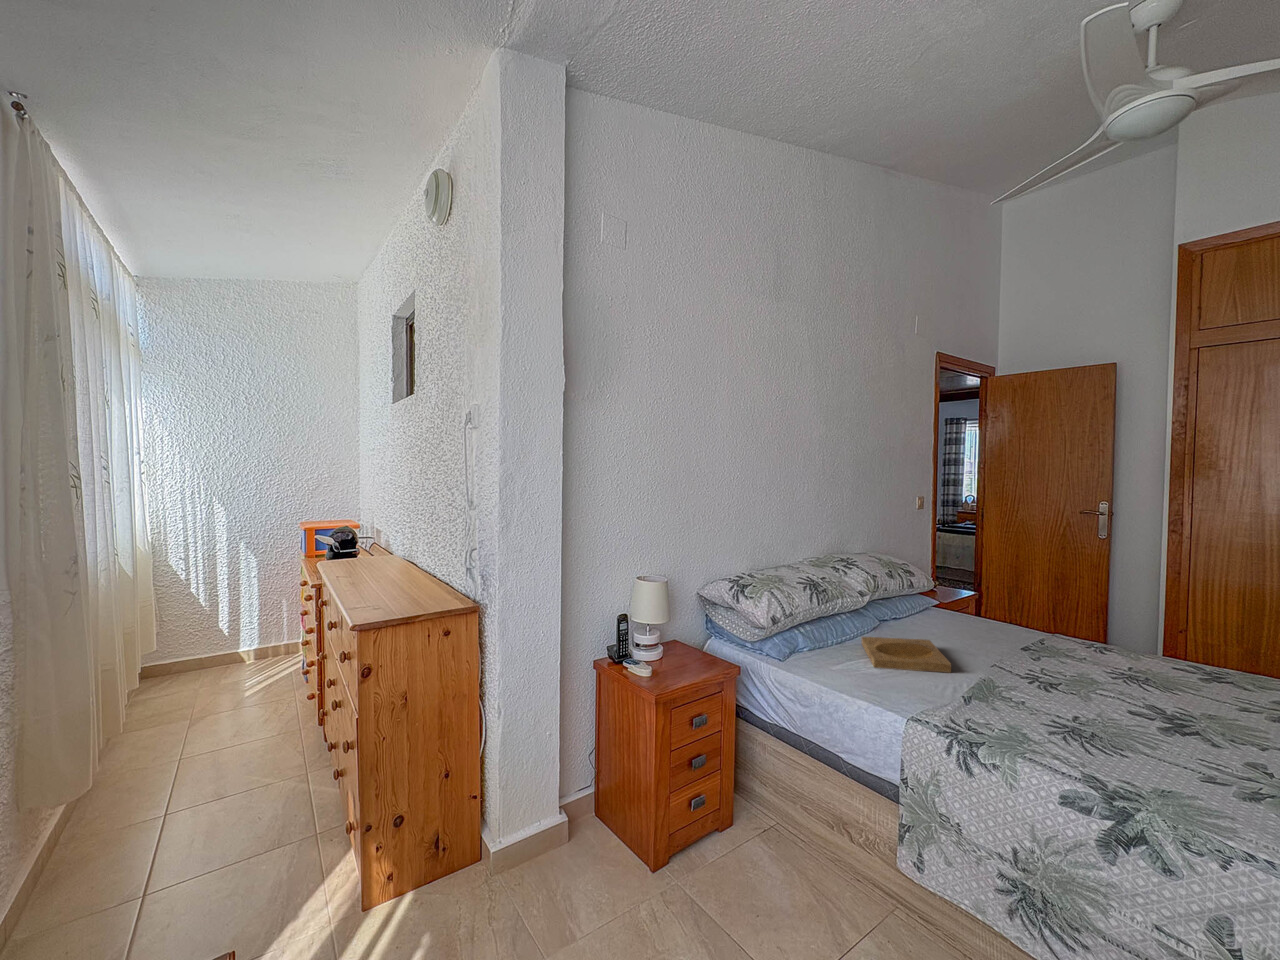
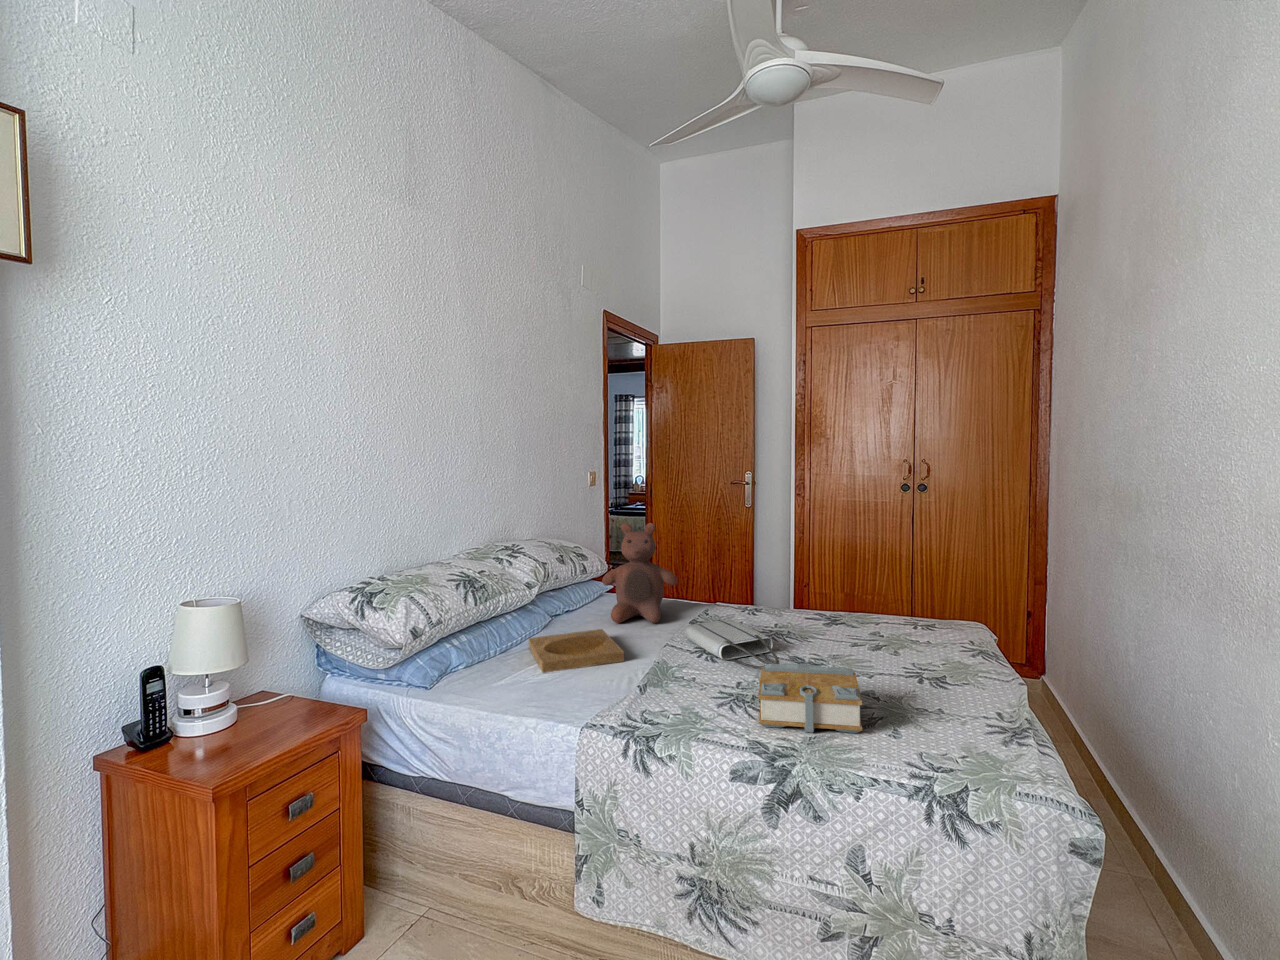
stuffed bear: none [931,548,1010,643] -> present [602,523,677,623]
tote bag: none [1017,651,1129,711] -> present [685,620,779,667]
book: none [1097,706,1235,800] -> present [758,663,862,733]

